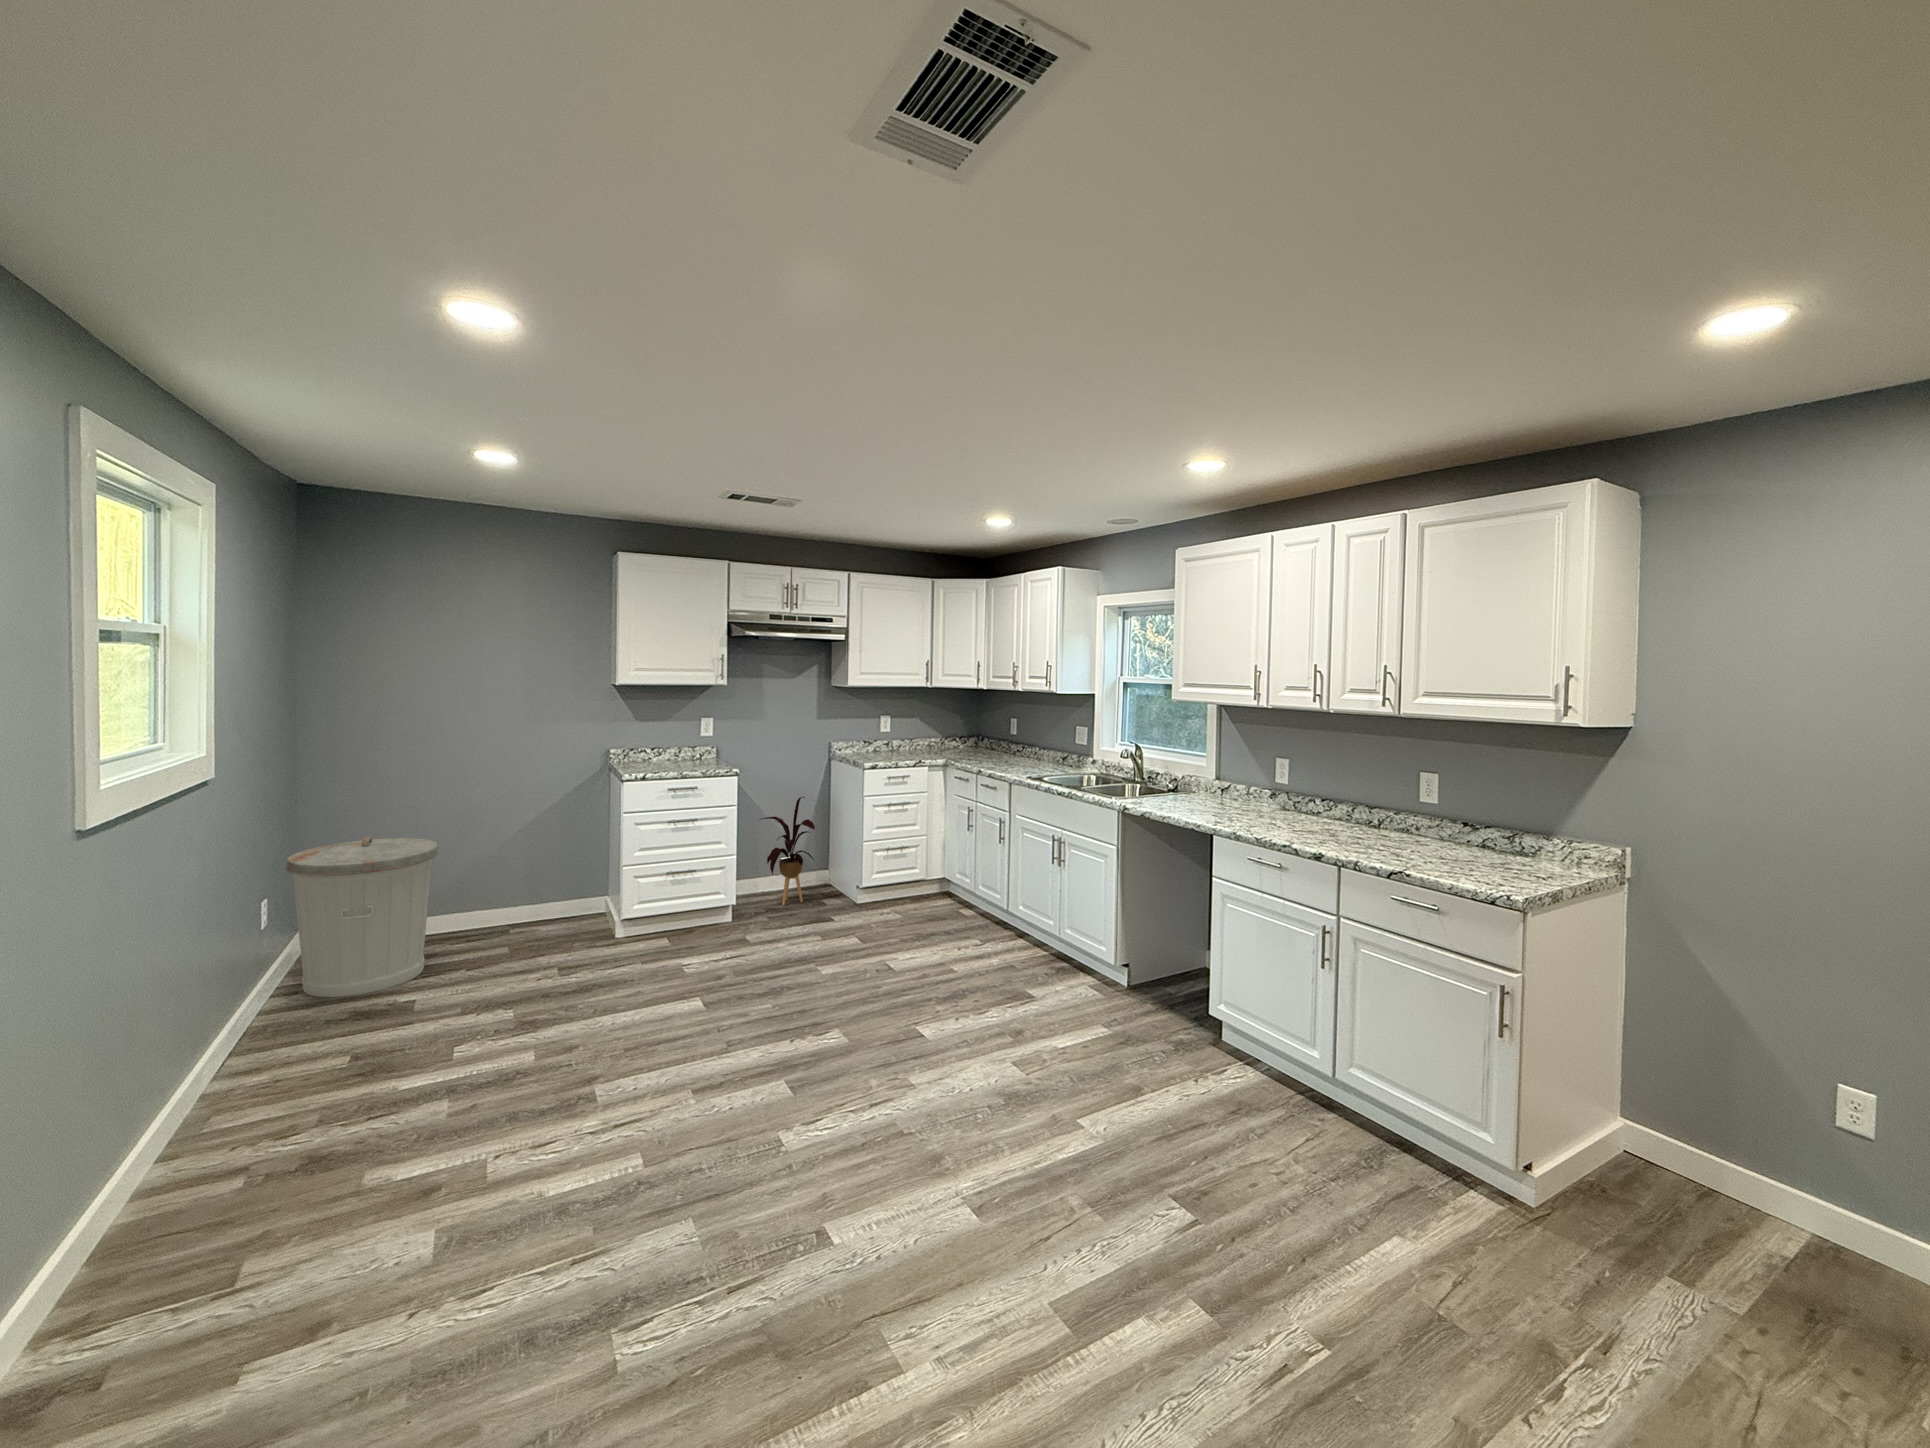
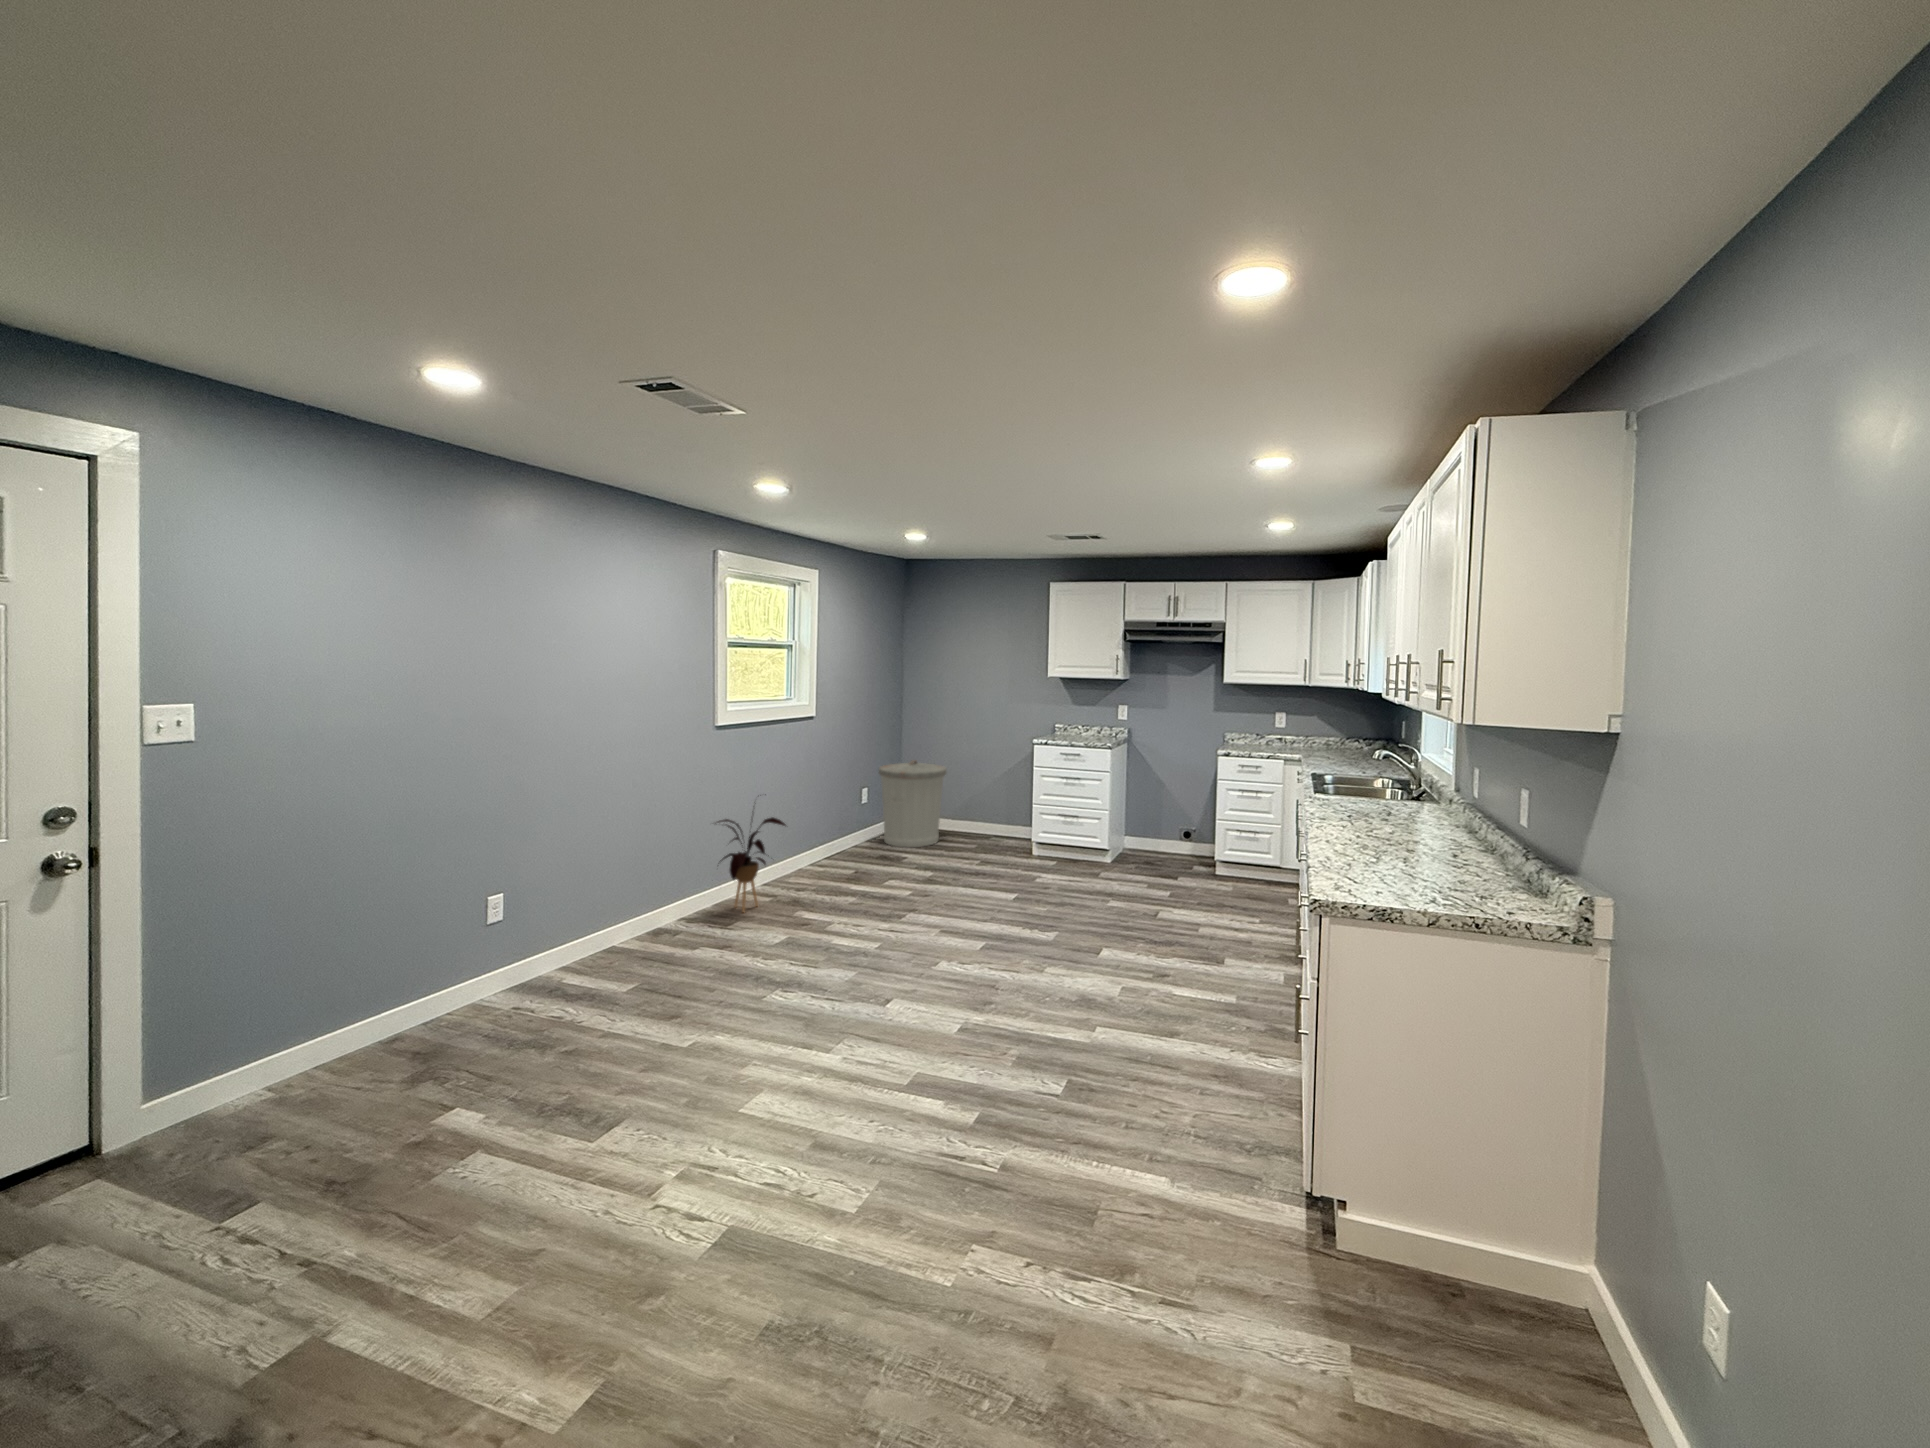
house plant: present [761,797,815,905] -> present [717,817,786,912]

